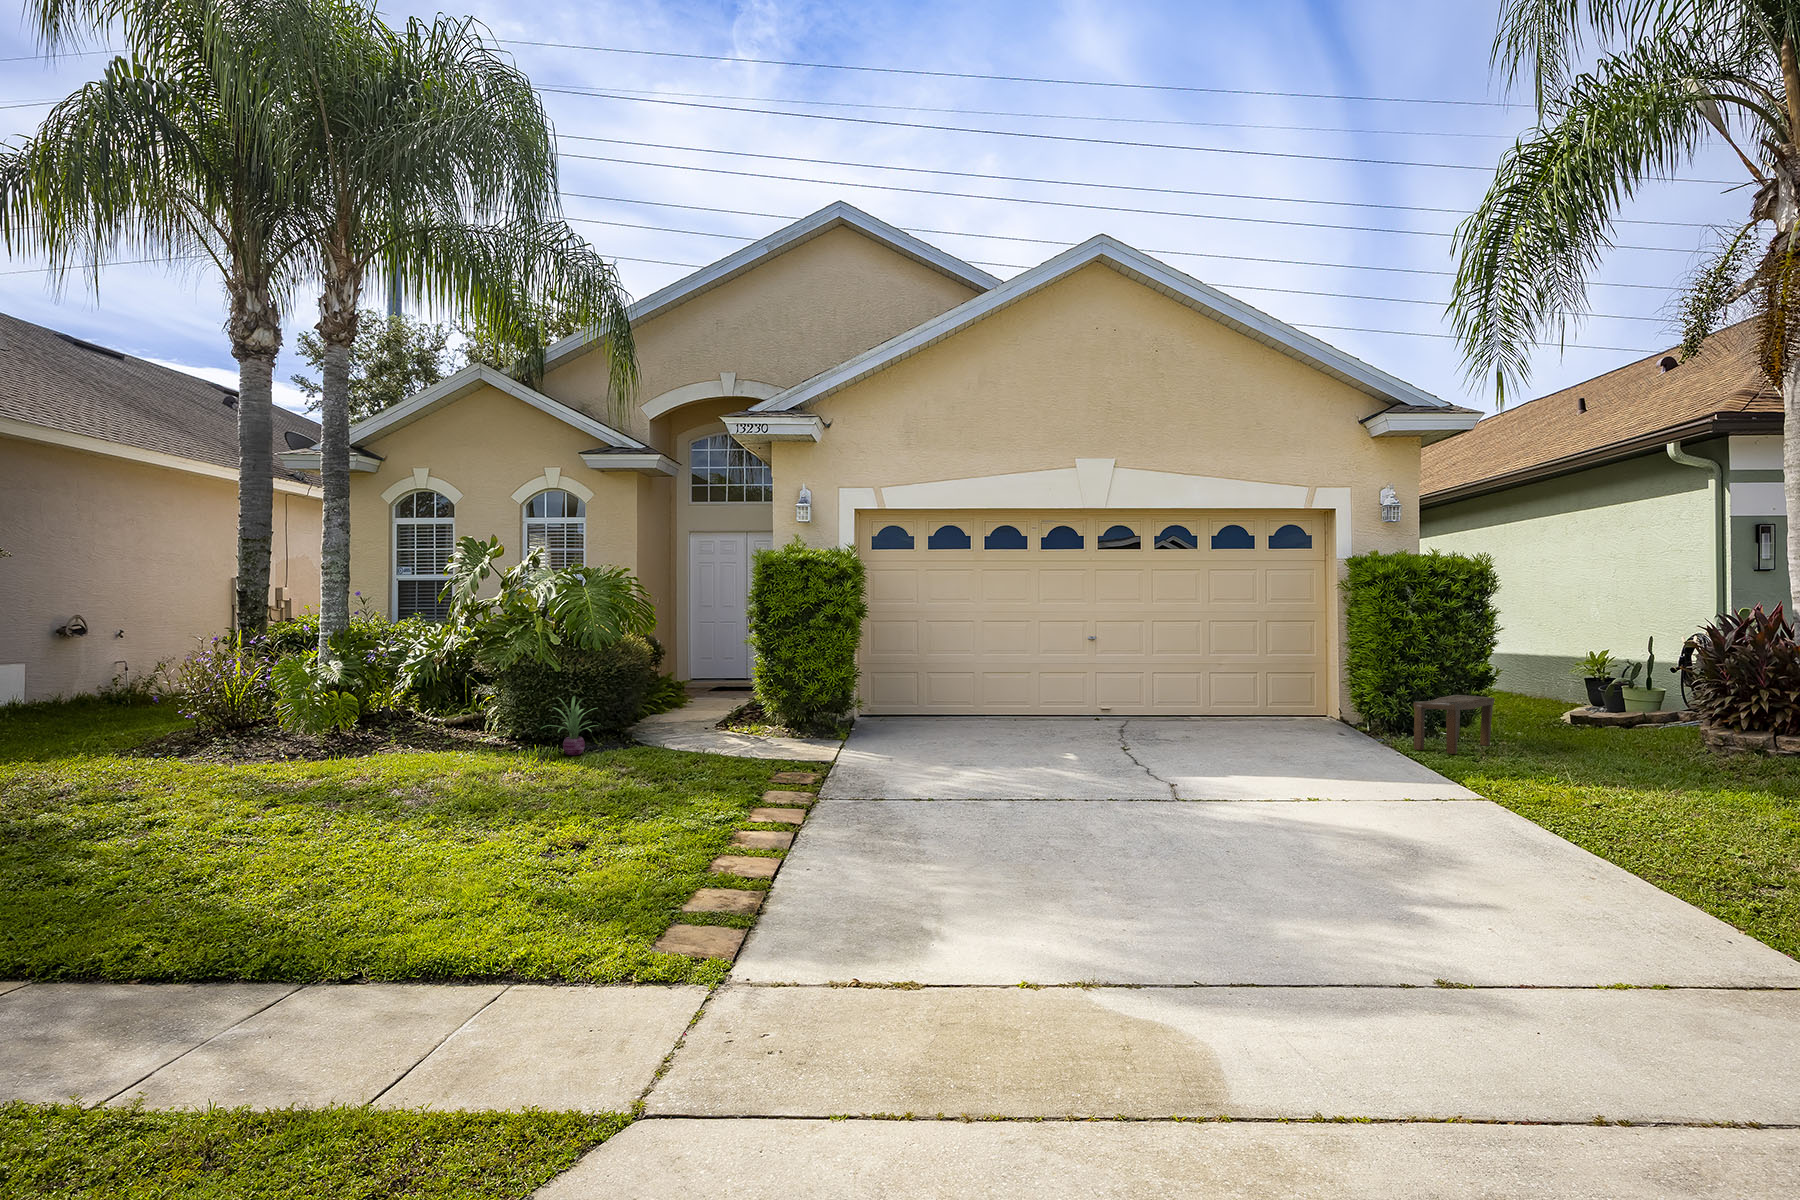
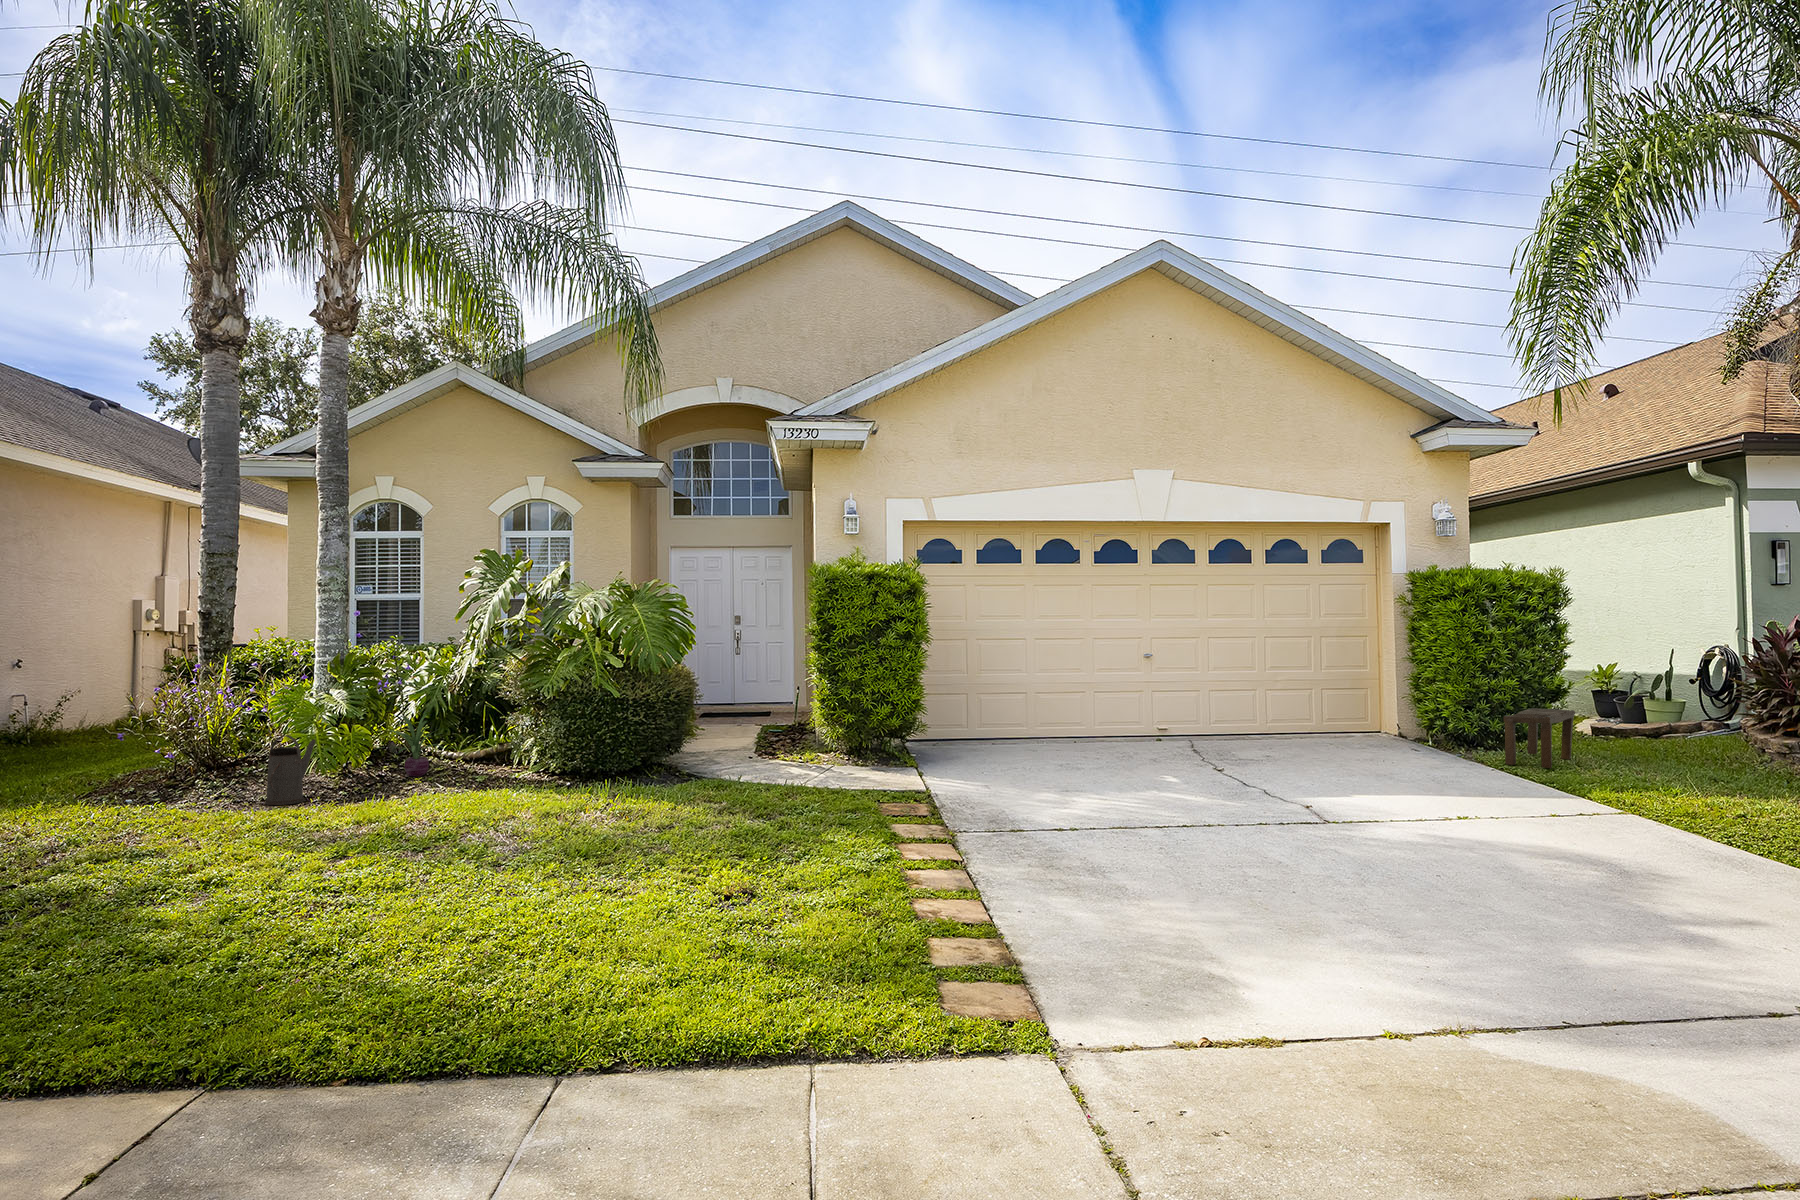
decorative plant: present [544,696,600,755] -> present [391,714,444,776]
watering can: none [259,699,308,758] -> present [265,735,316,805]

